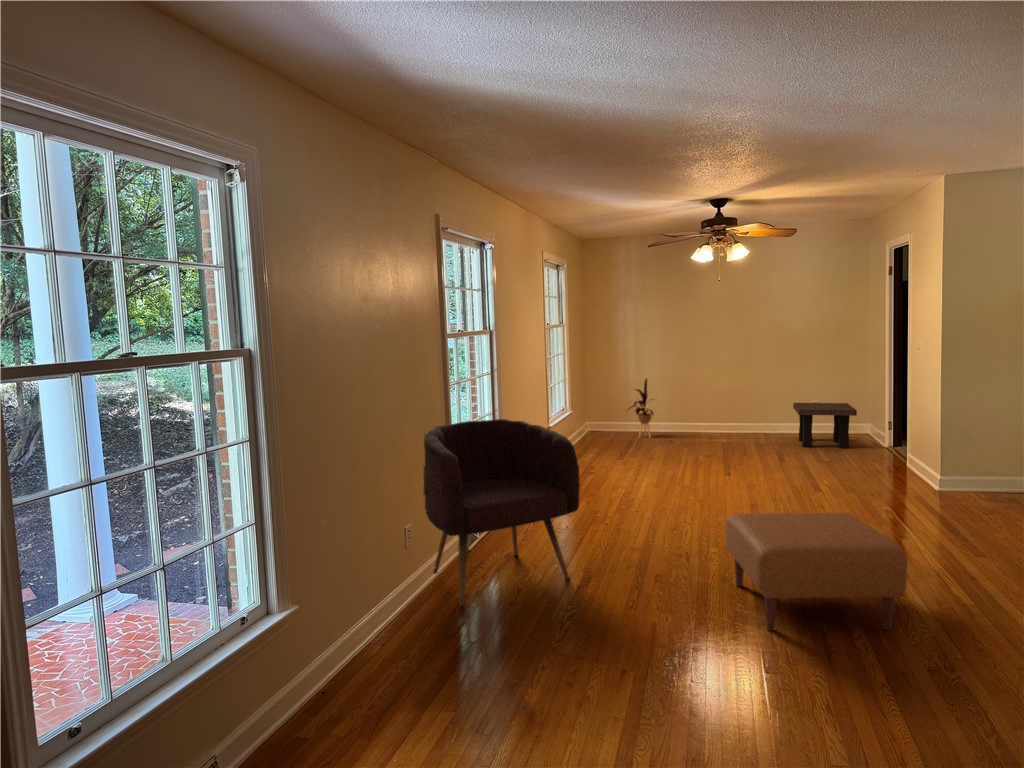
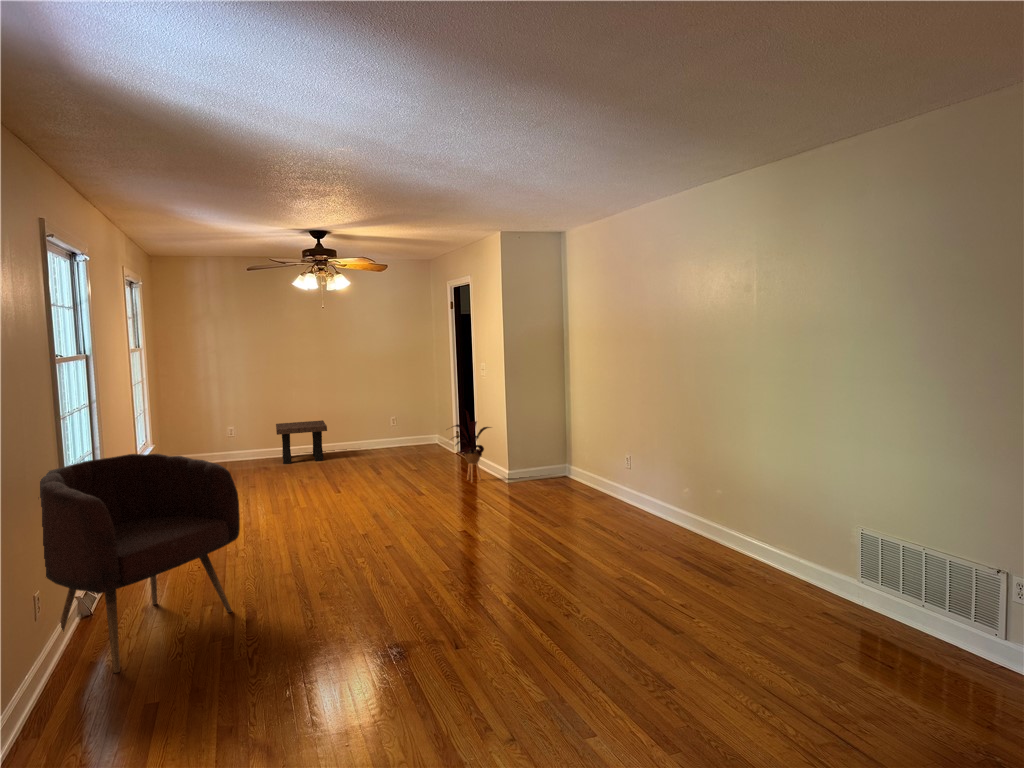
house plant: present [630,379,653,437] -> present [453,410,491,482]
side table: present [793,403,857,448] -> present [276,420,327,464]
ottoman: present [726,513,907,631] -> none [381,498,526,605]

